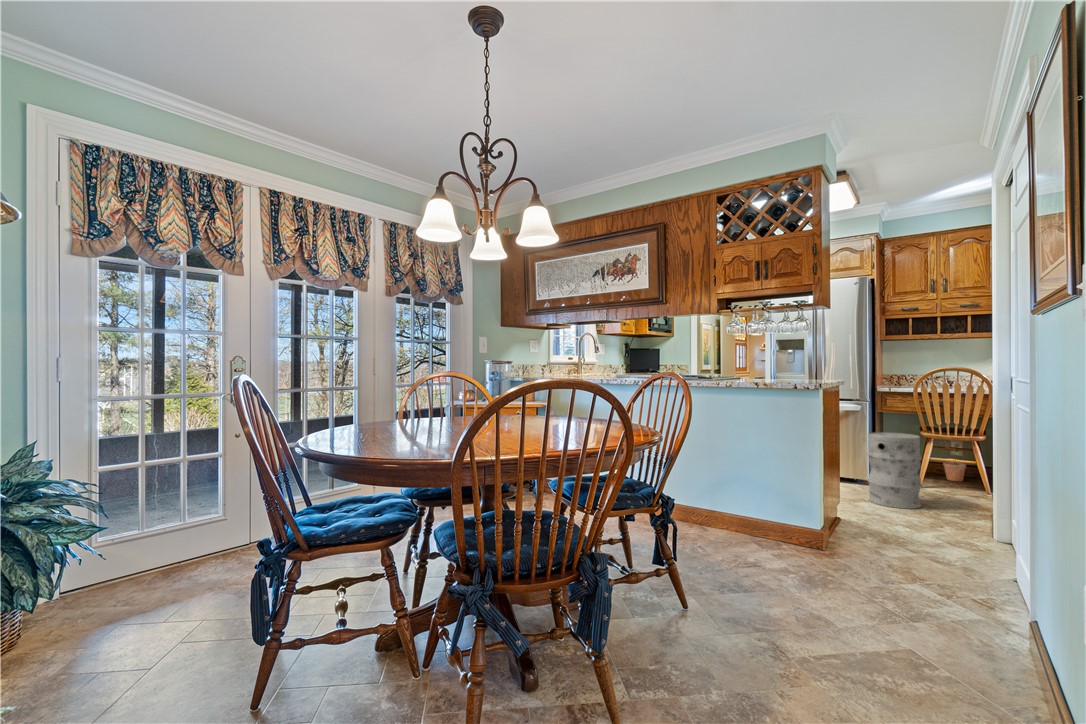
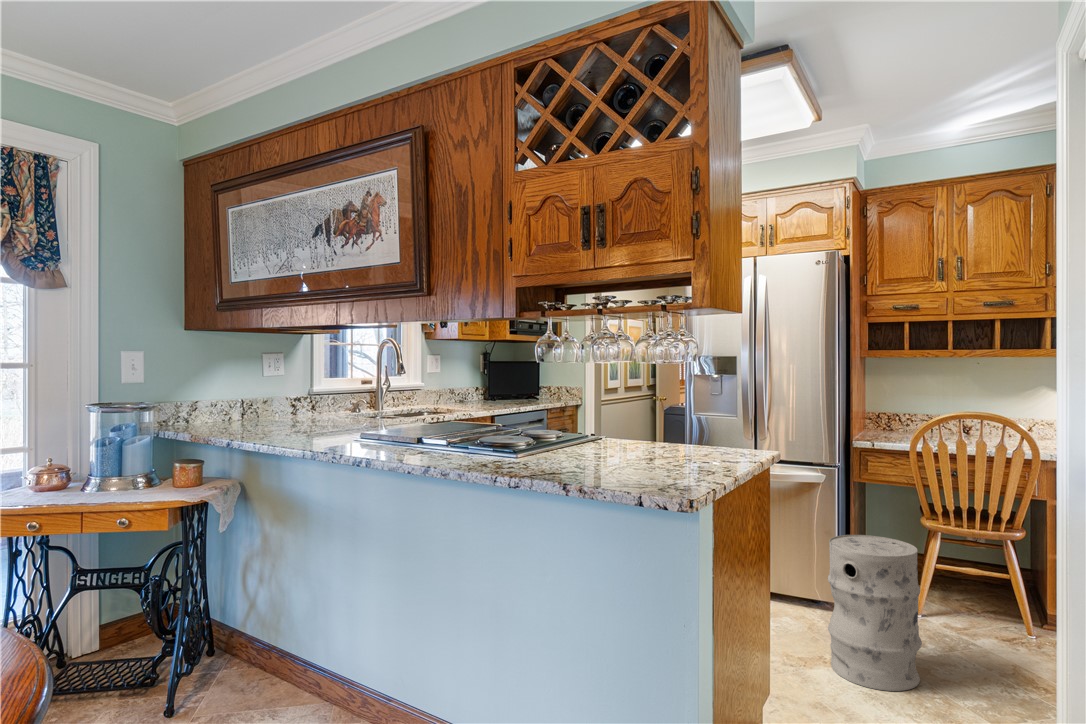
potted plant: present [941,441,966,481] -> none [951,508,993,600]

